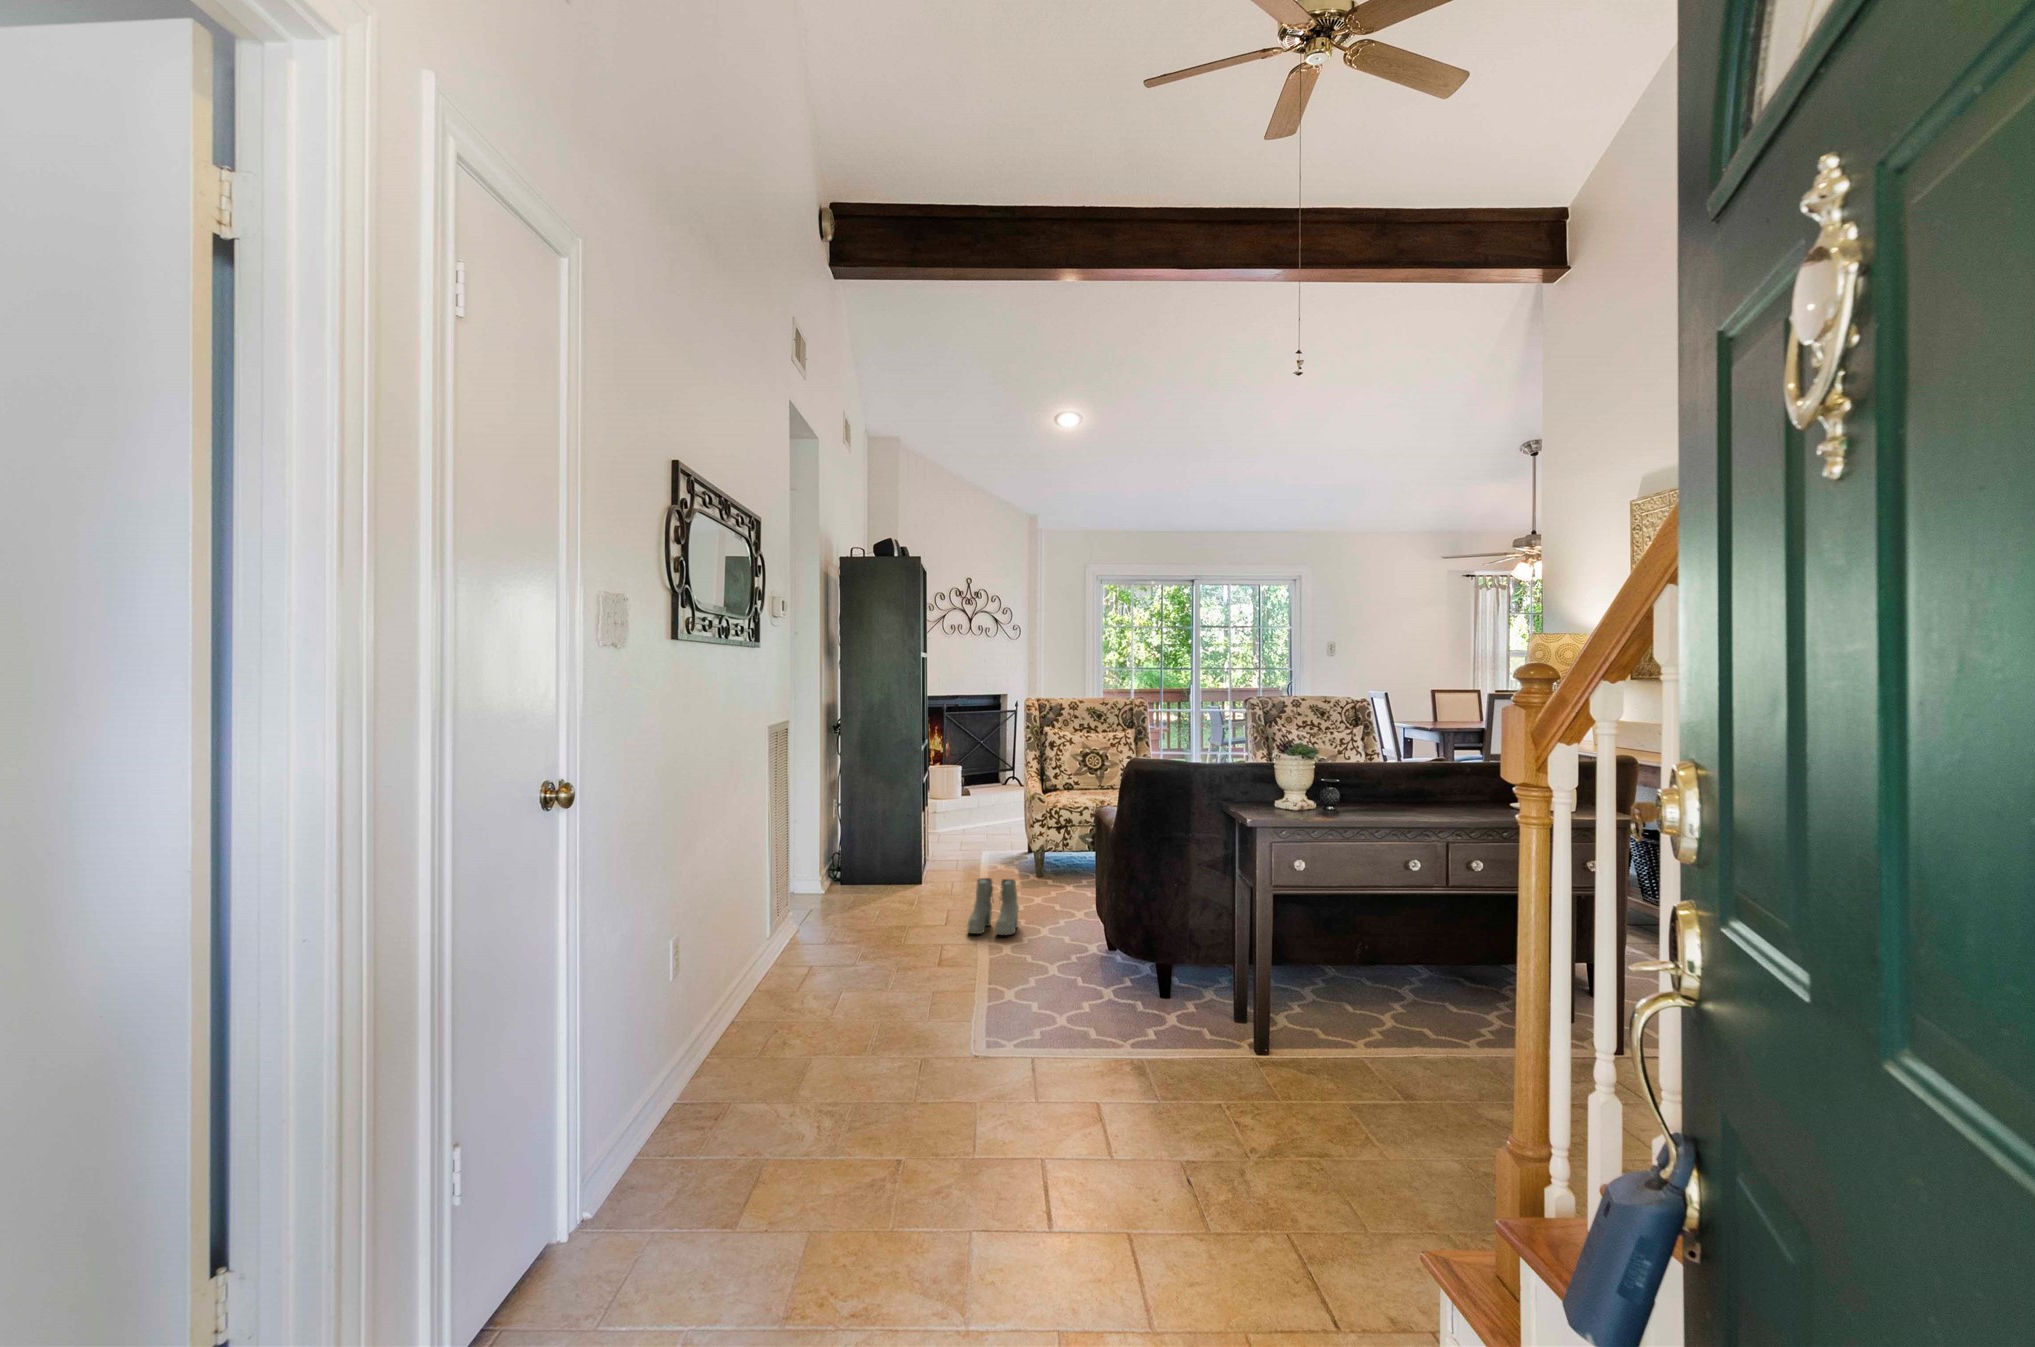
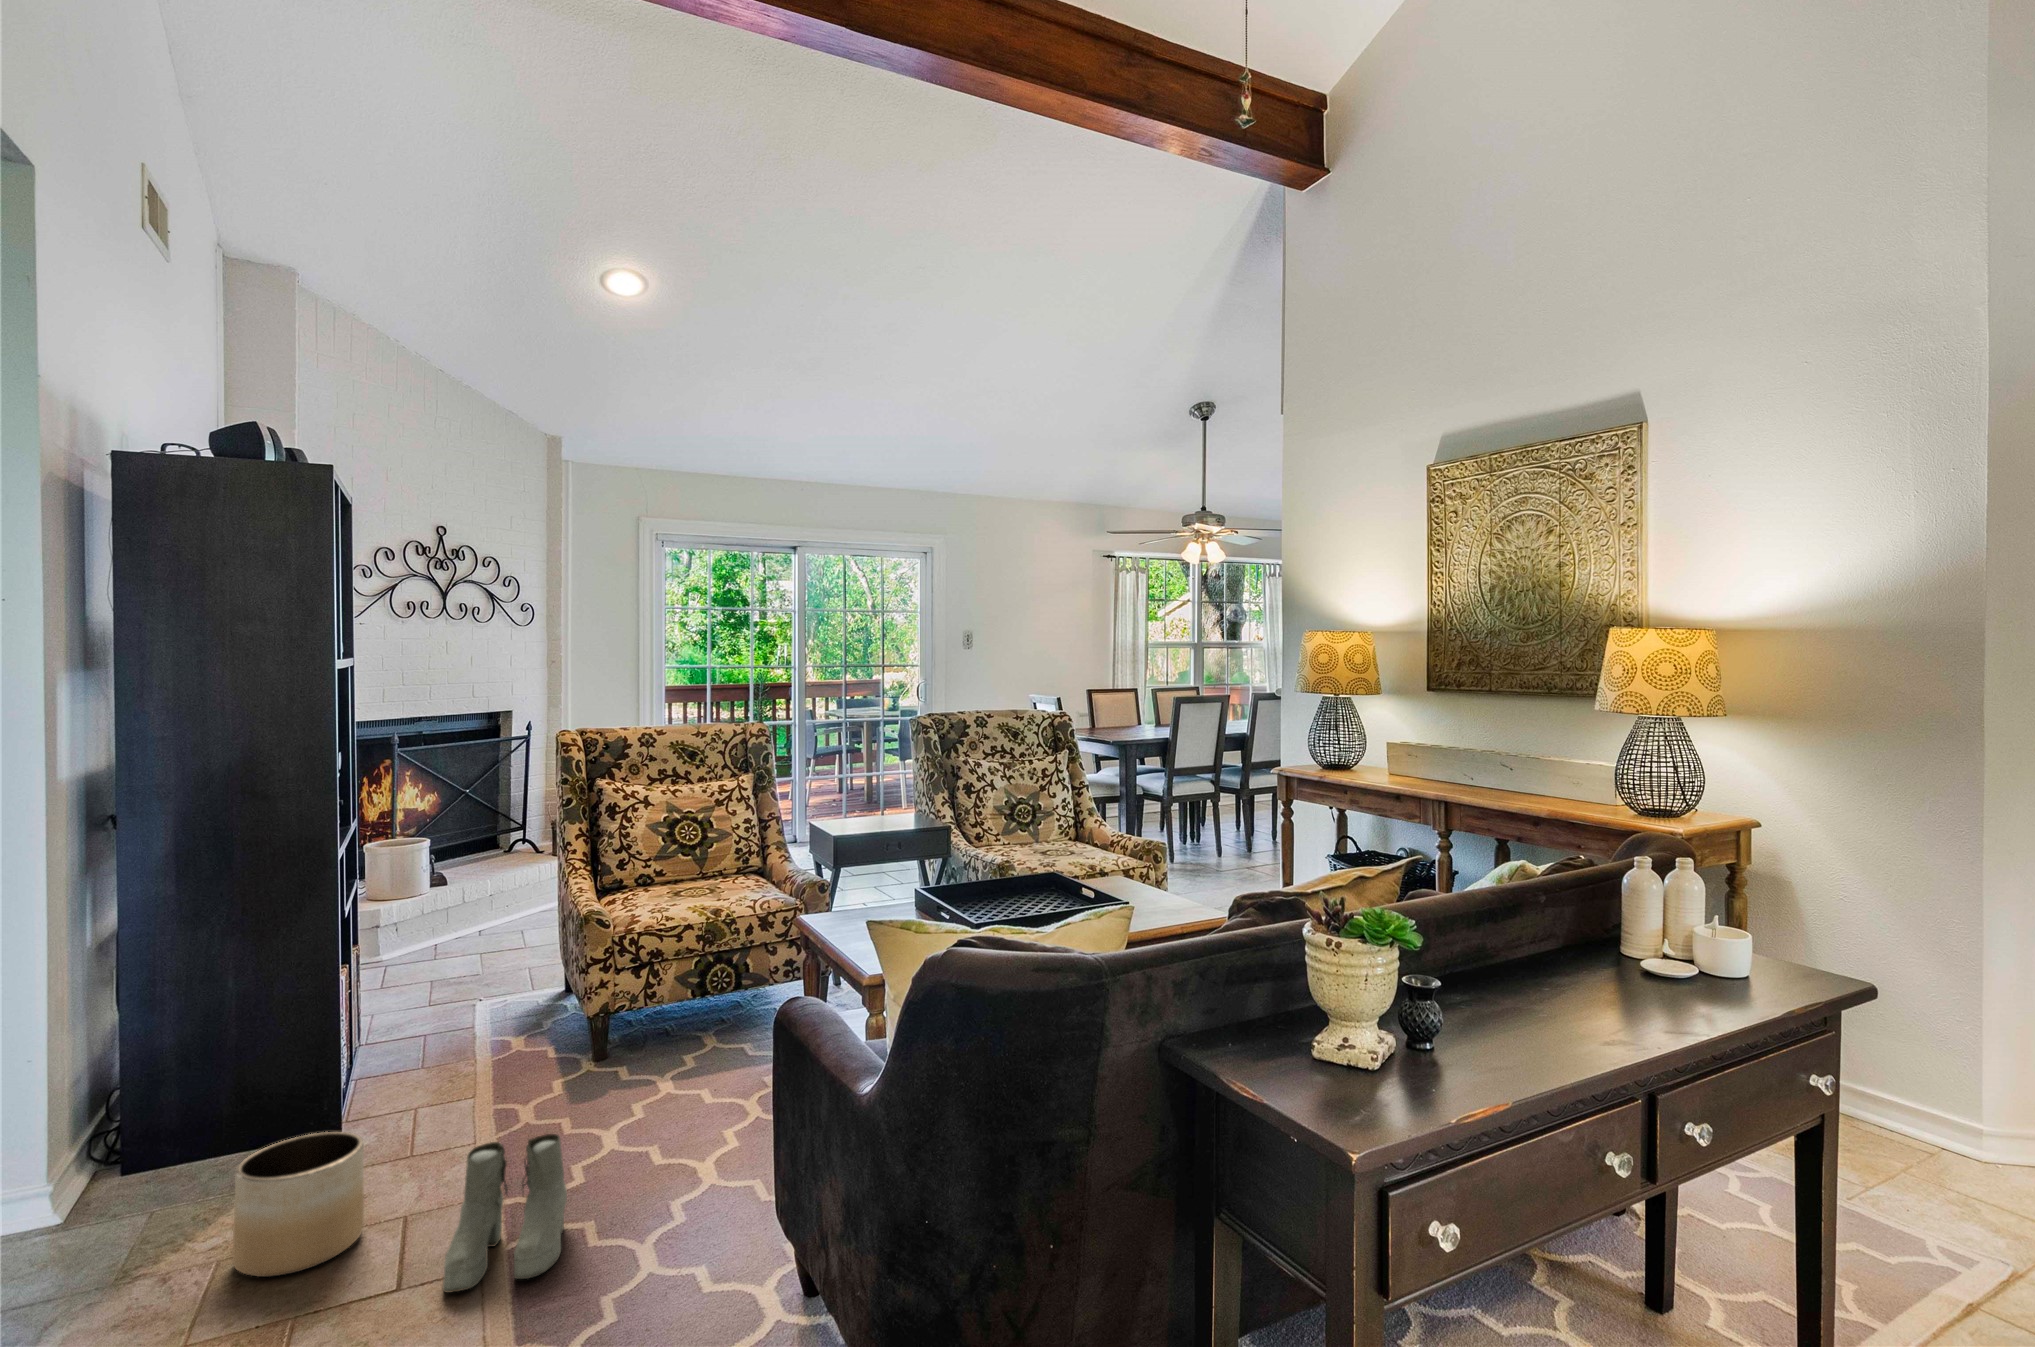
planter: none [890,868,936,920] -> present [232,1132,364,1277]

